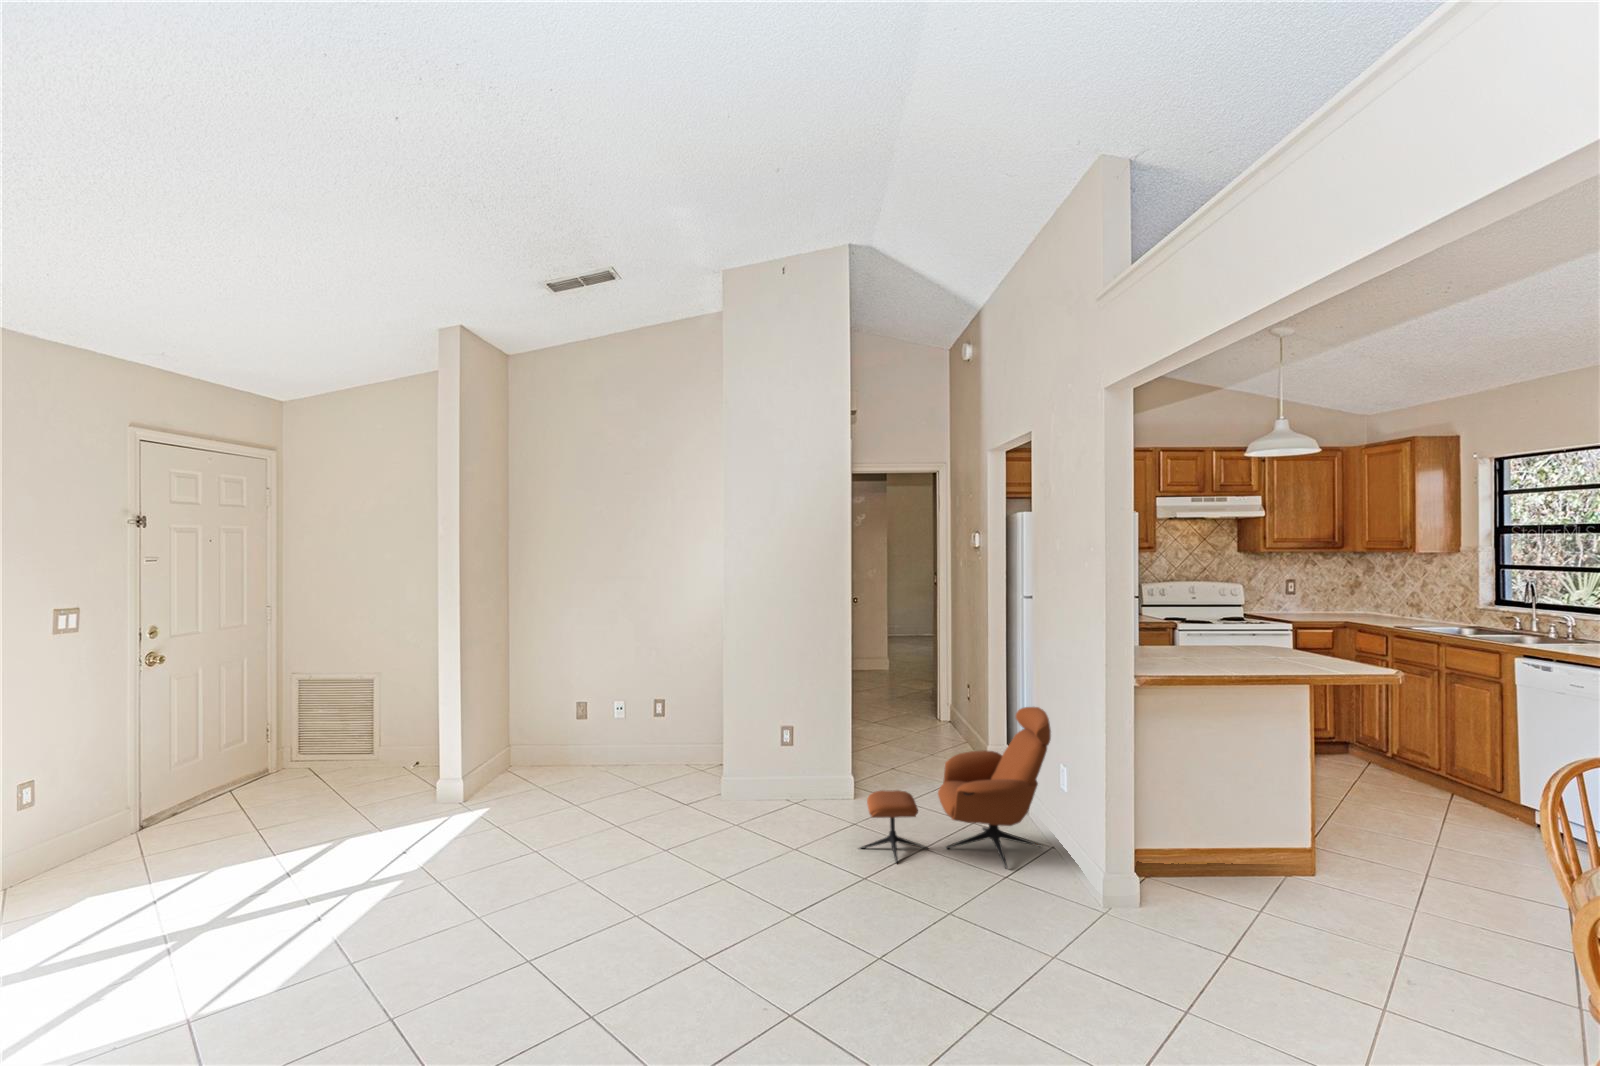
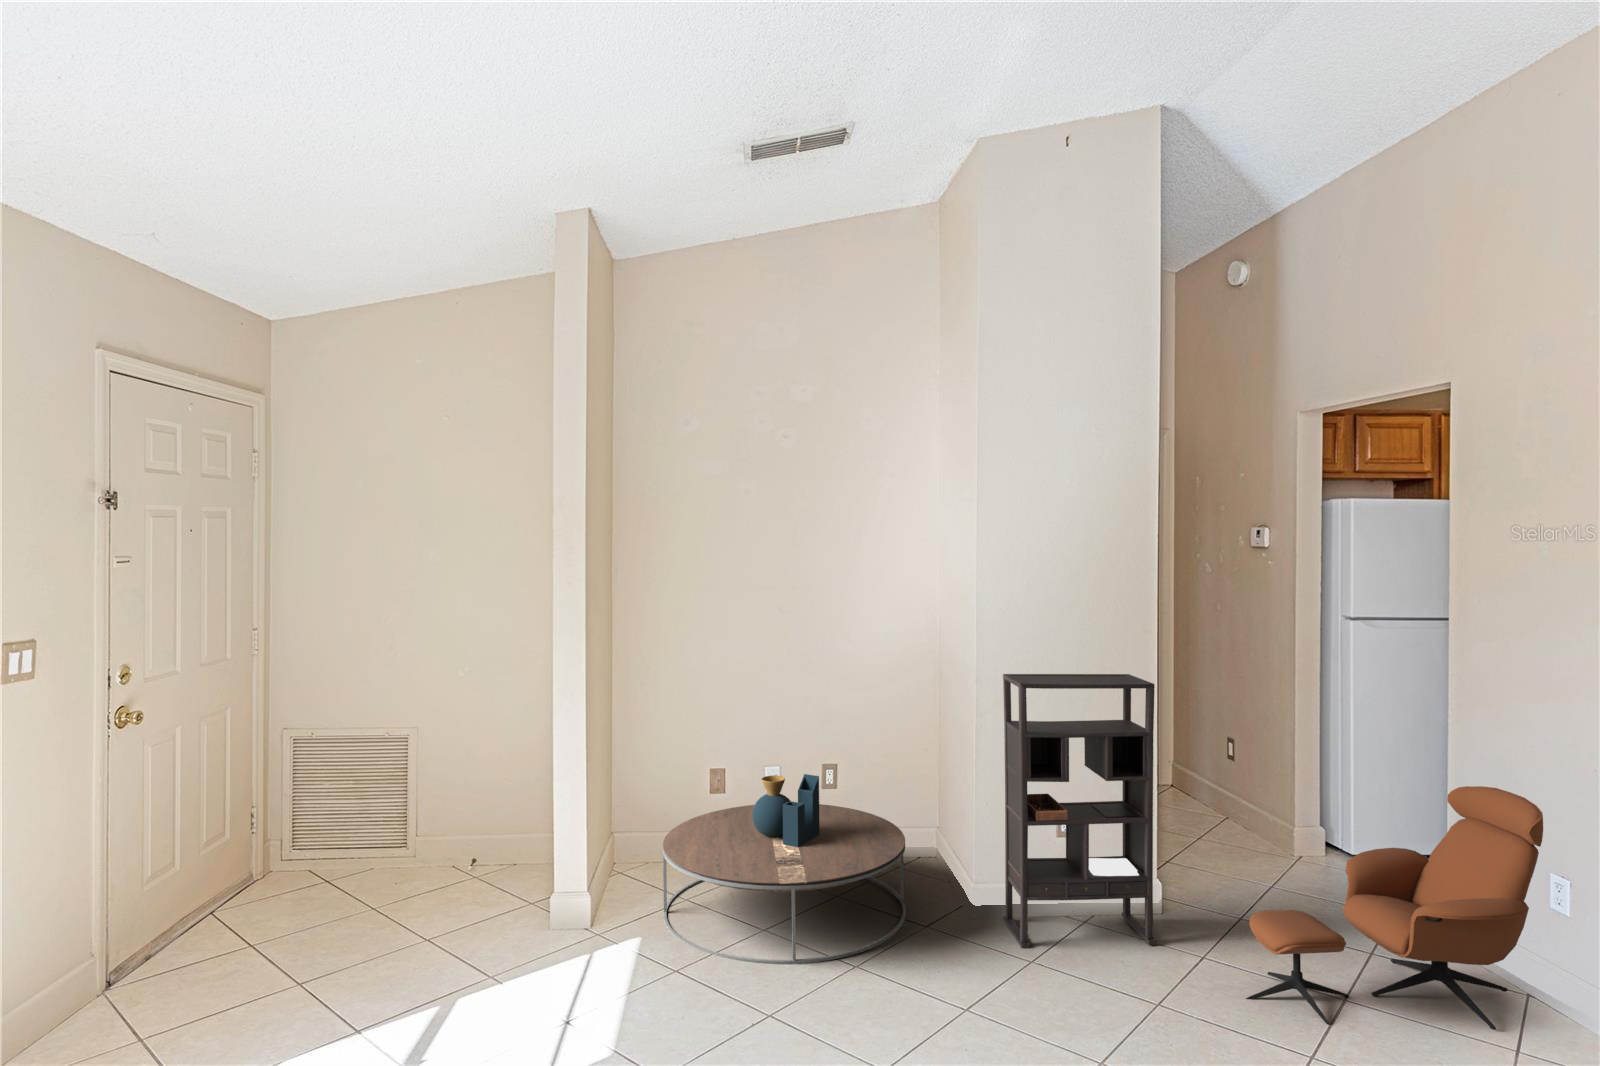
bookshelf: none [735,633,831,819] -> present [1003,674,1157,948]
coffee table: none [512,702,683,825] -> present [663,774,906,964]

